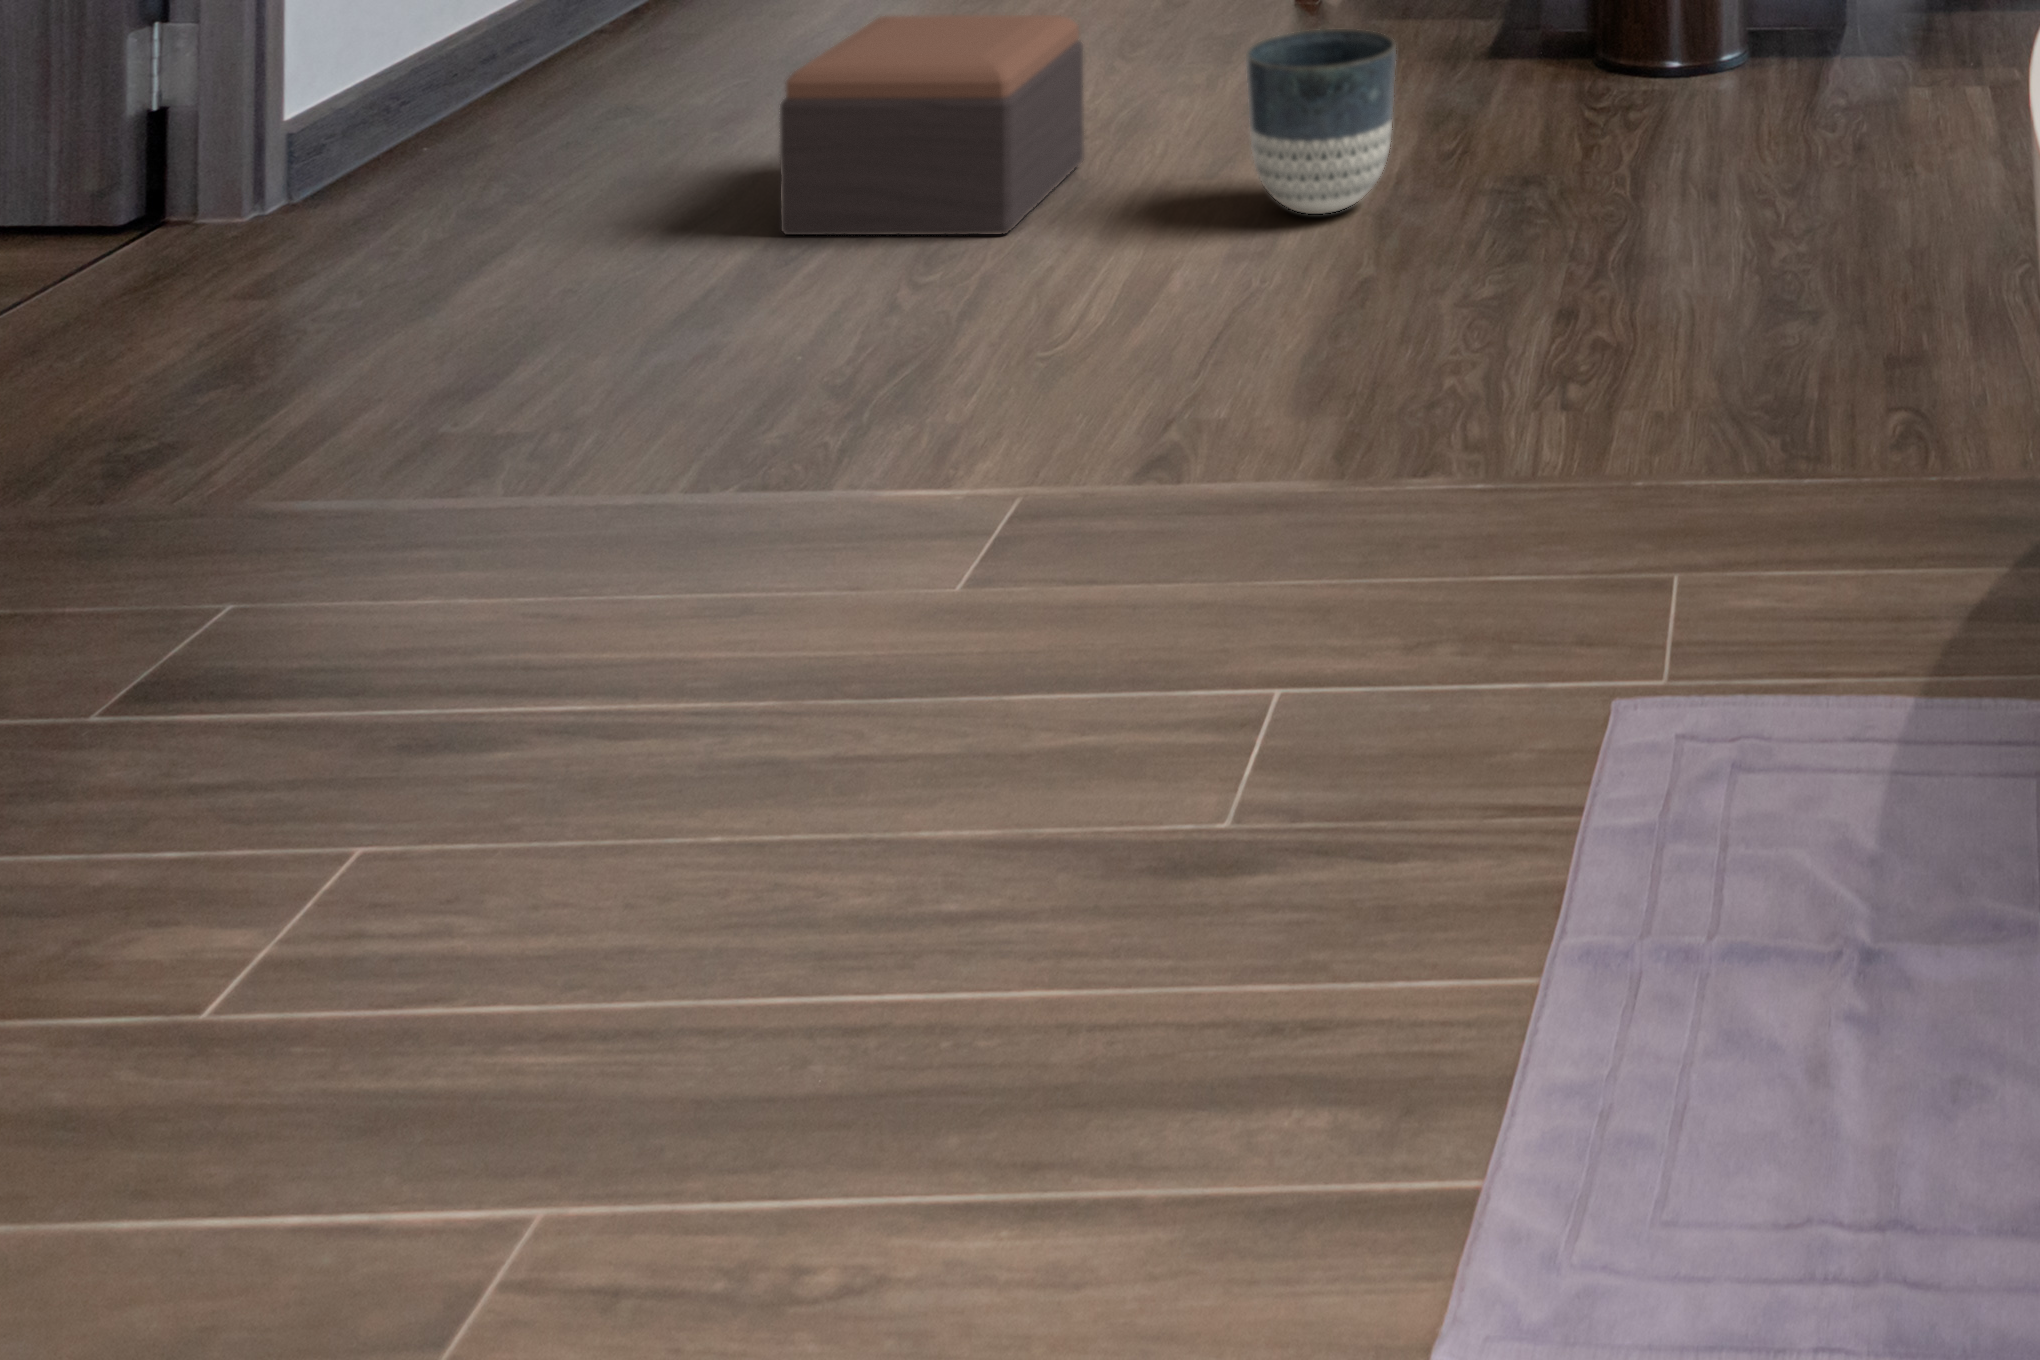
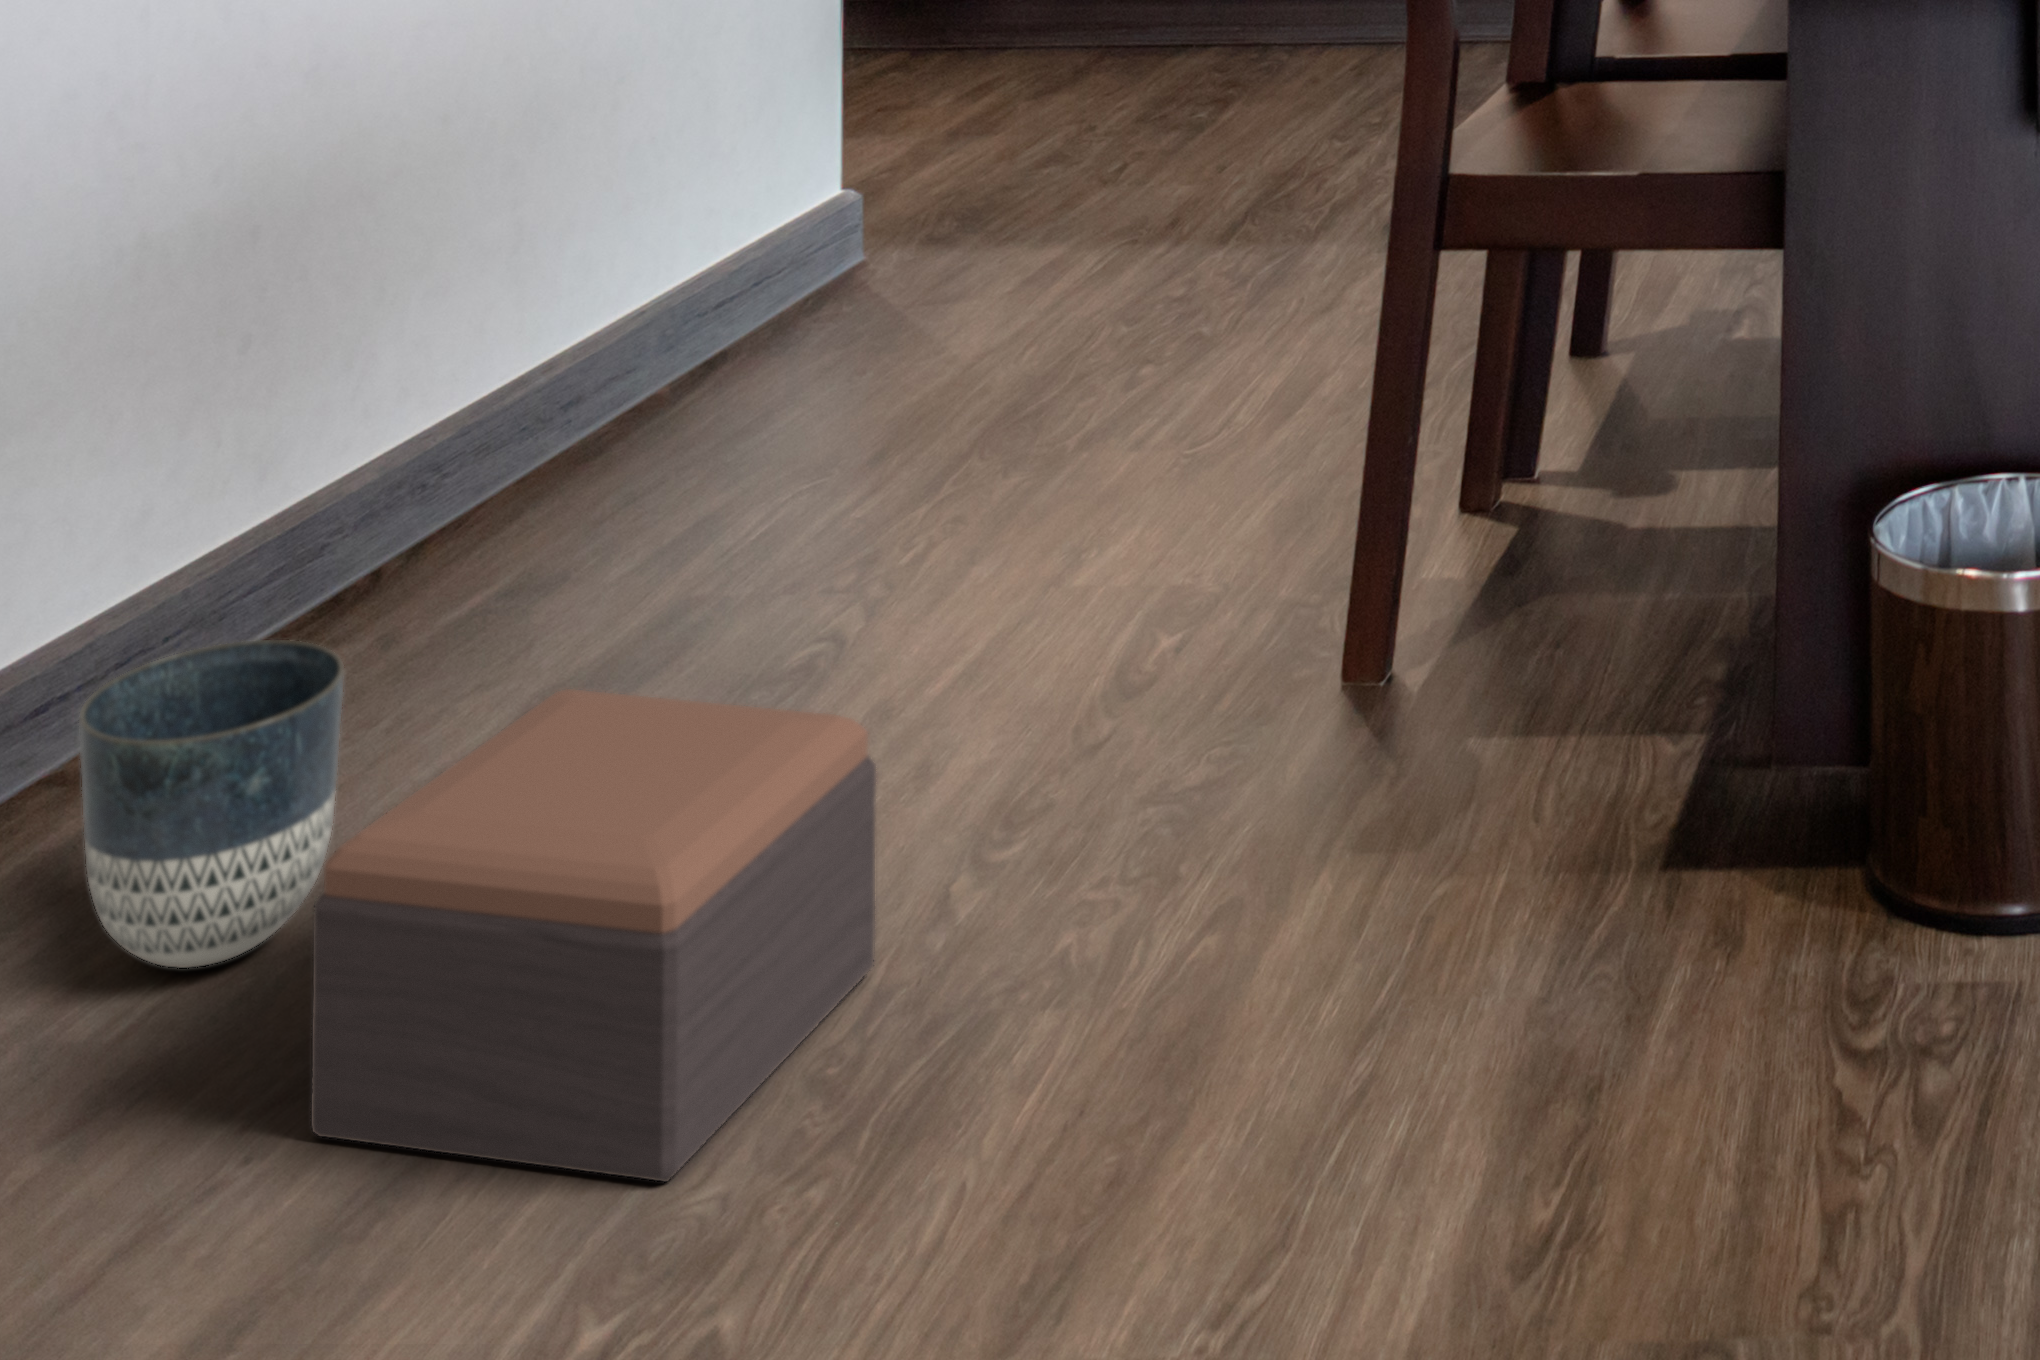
planter: present [1246,29,1396,214] -> present [79,640,344,968]

